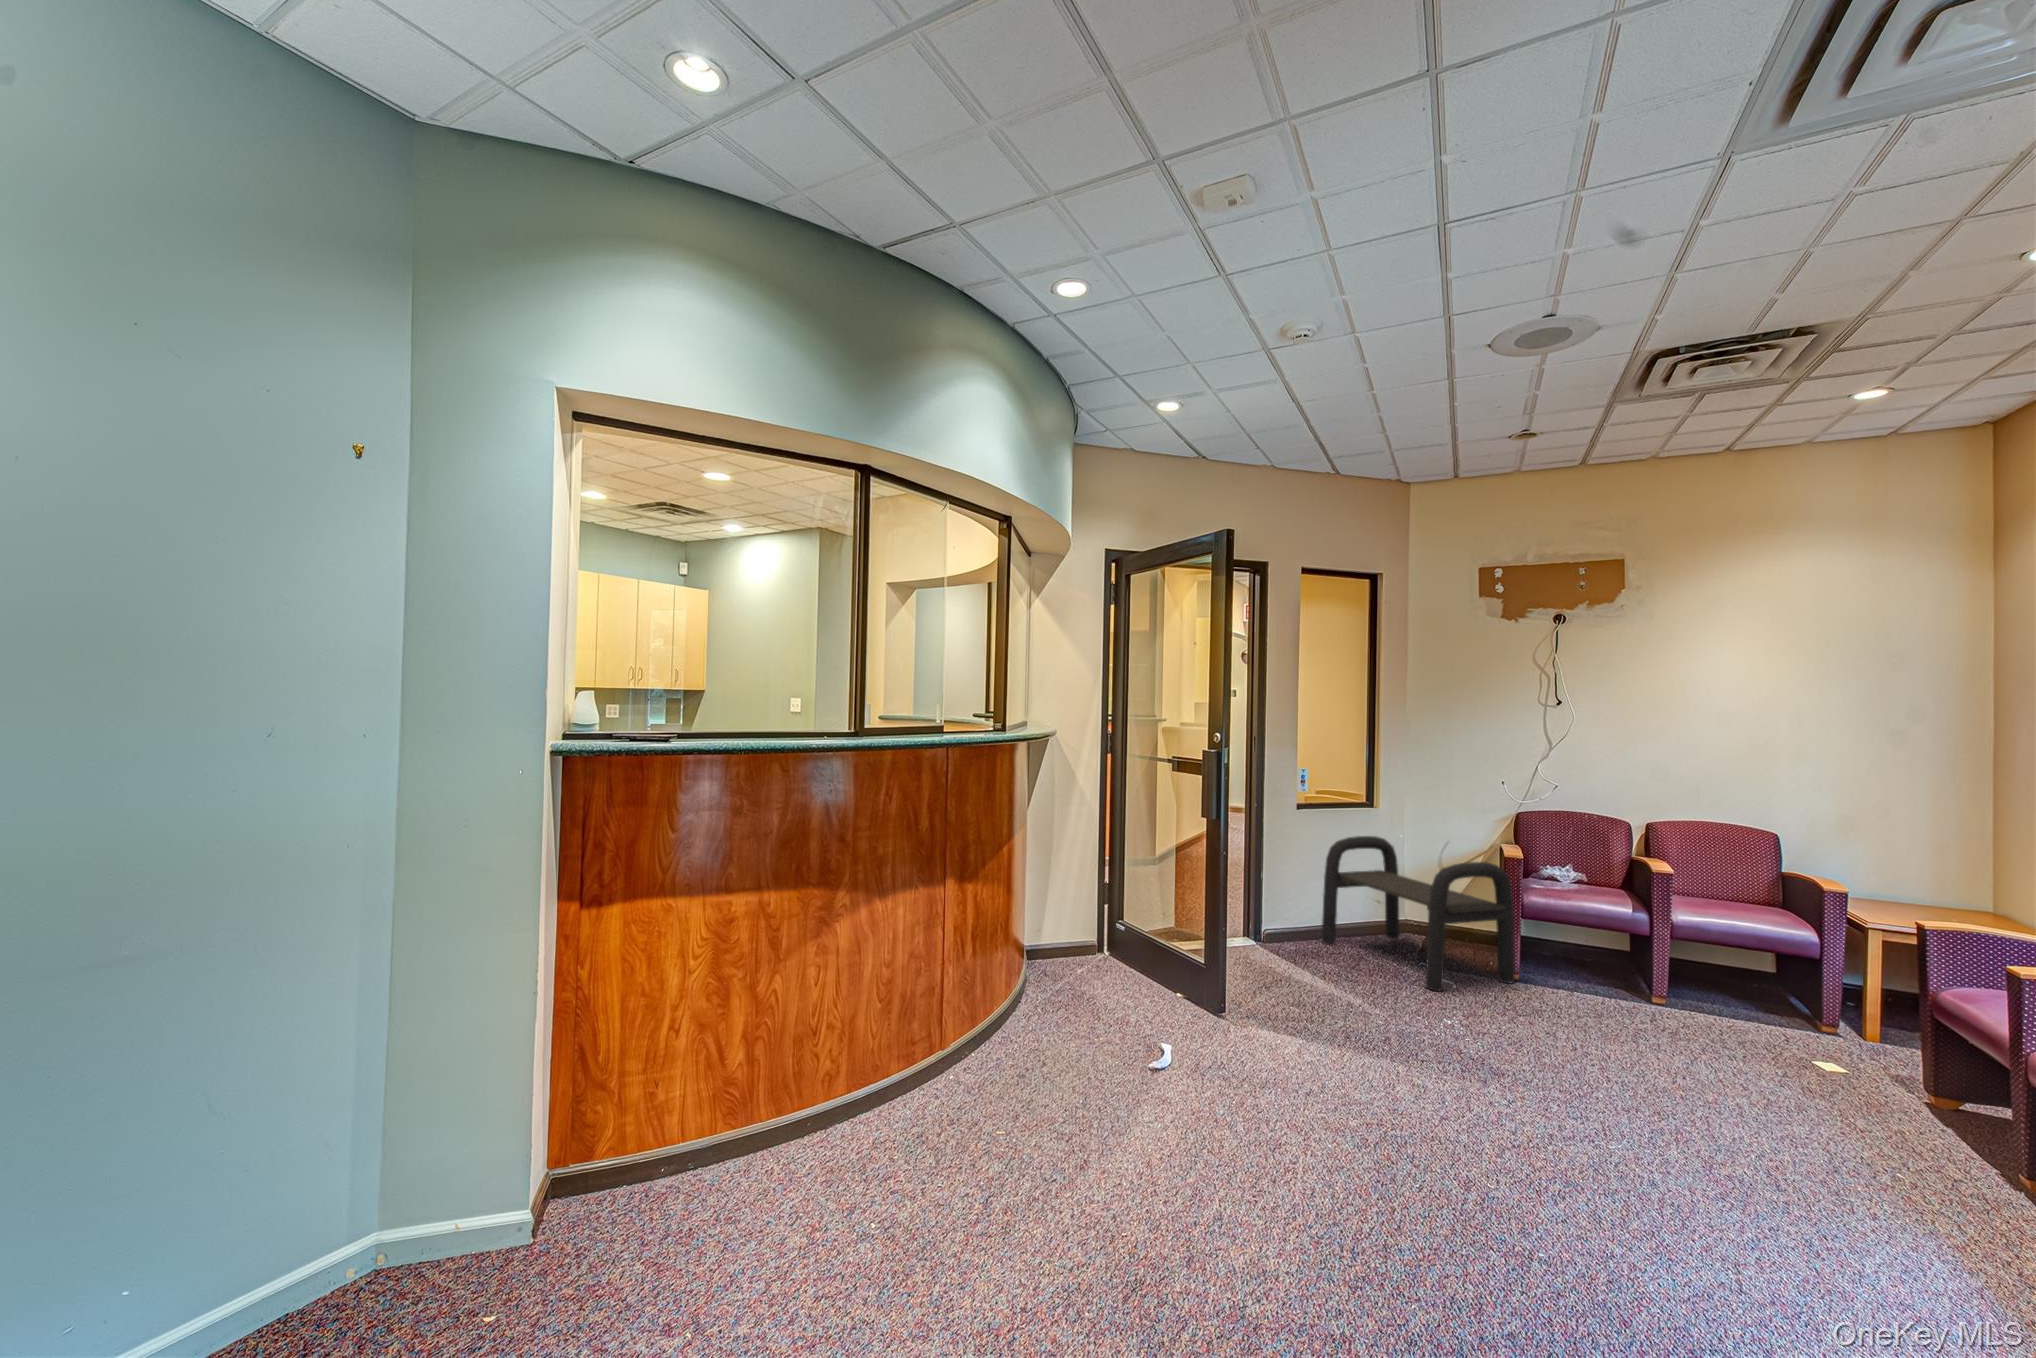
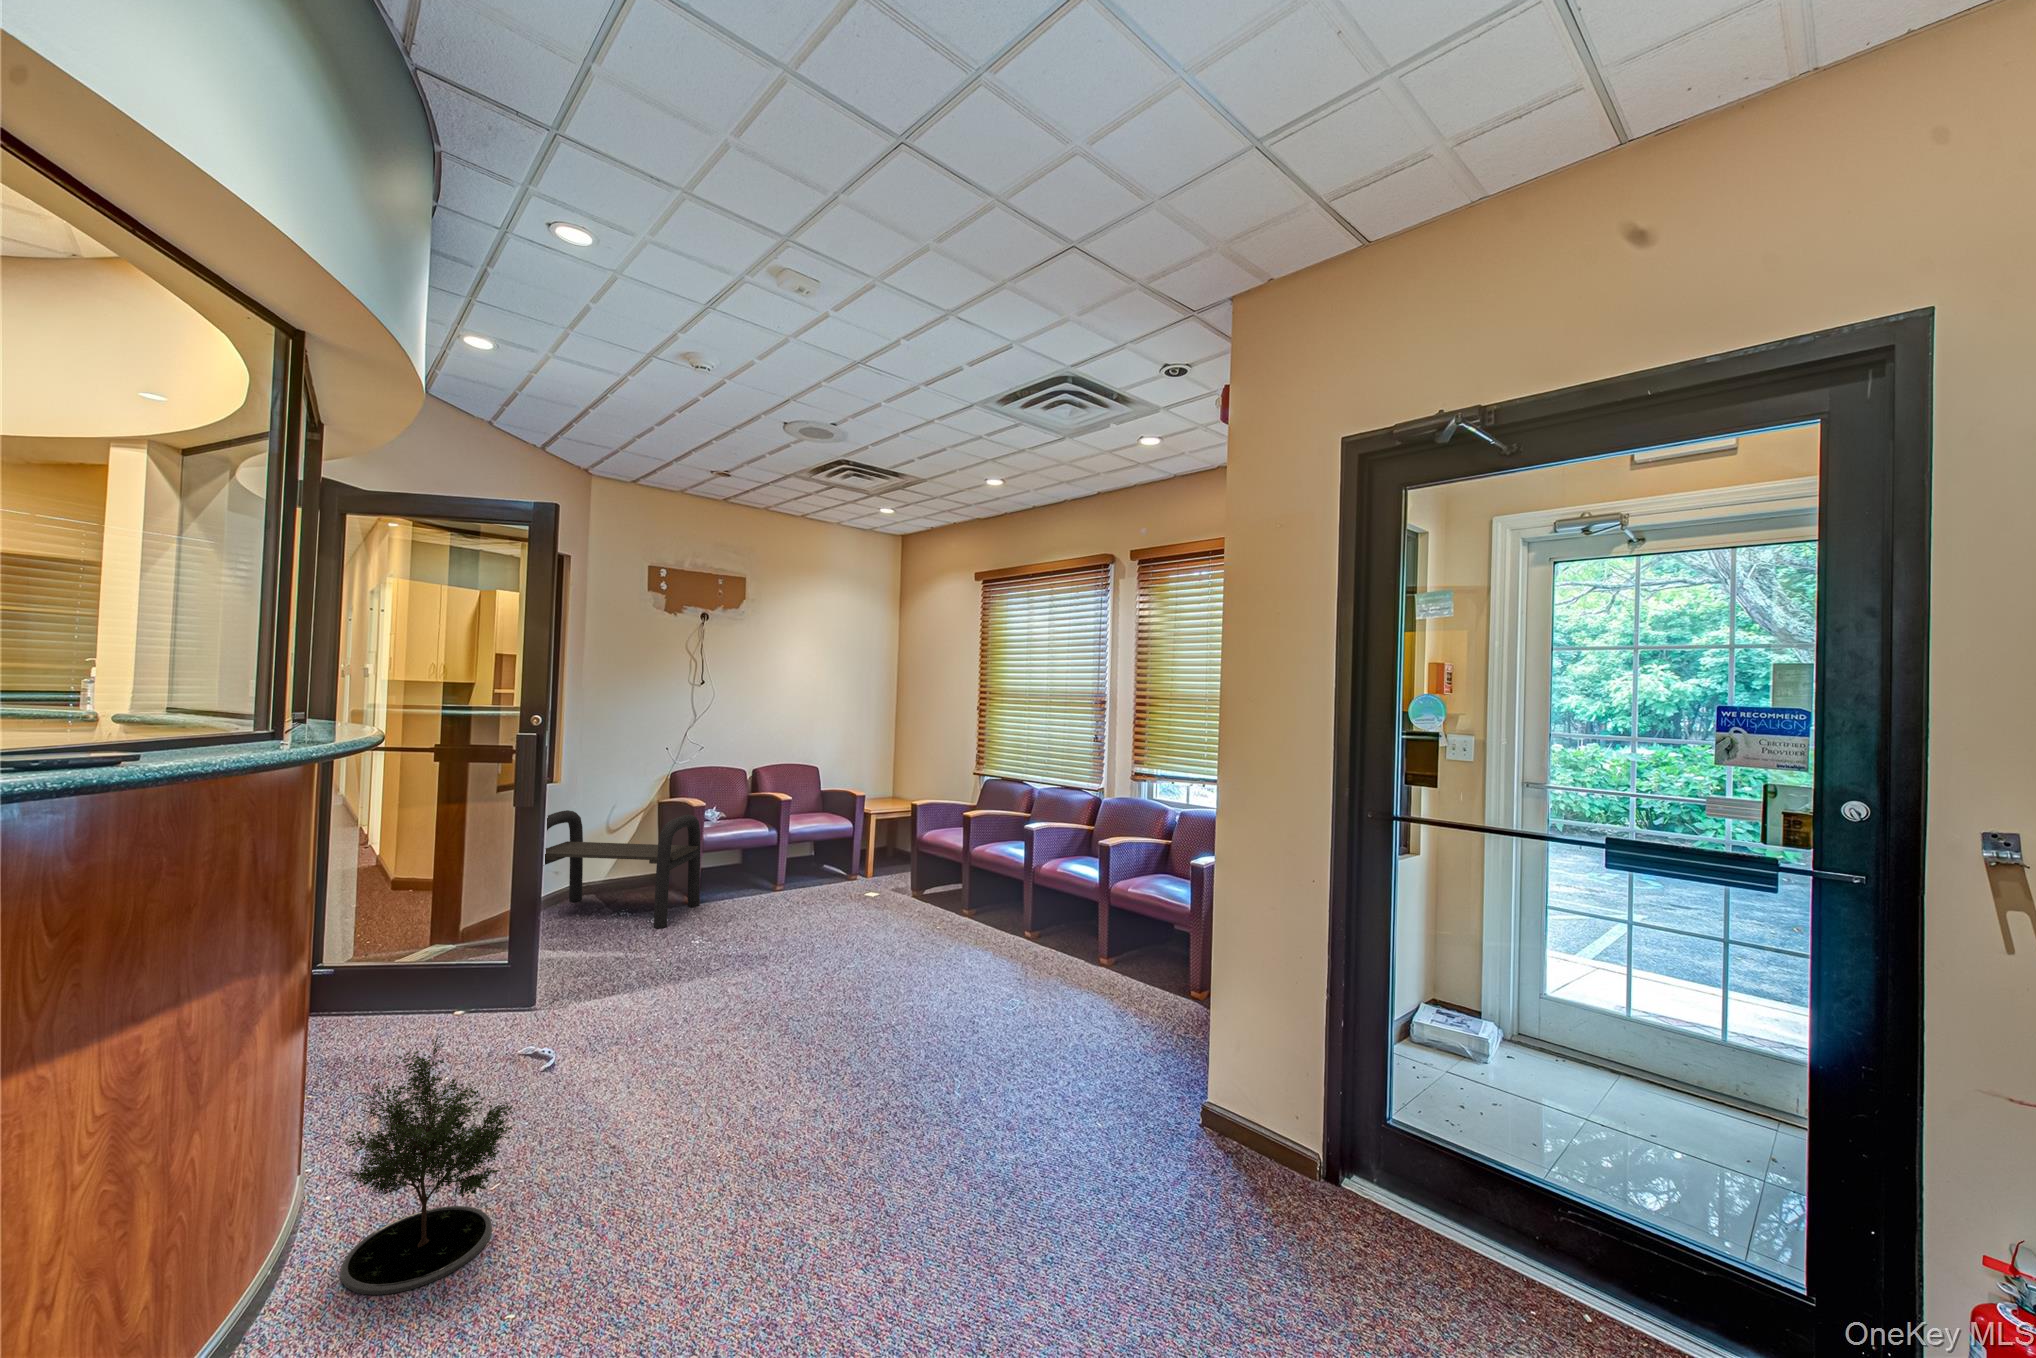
potted tree: none [856,962,967,1168] -> present [337,1034,513,1295]

